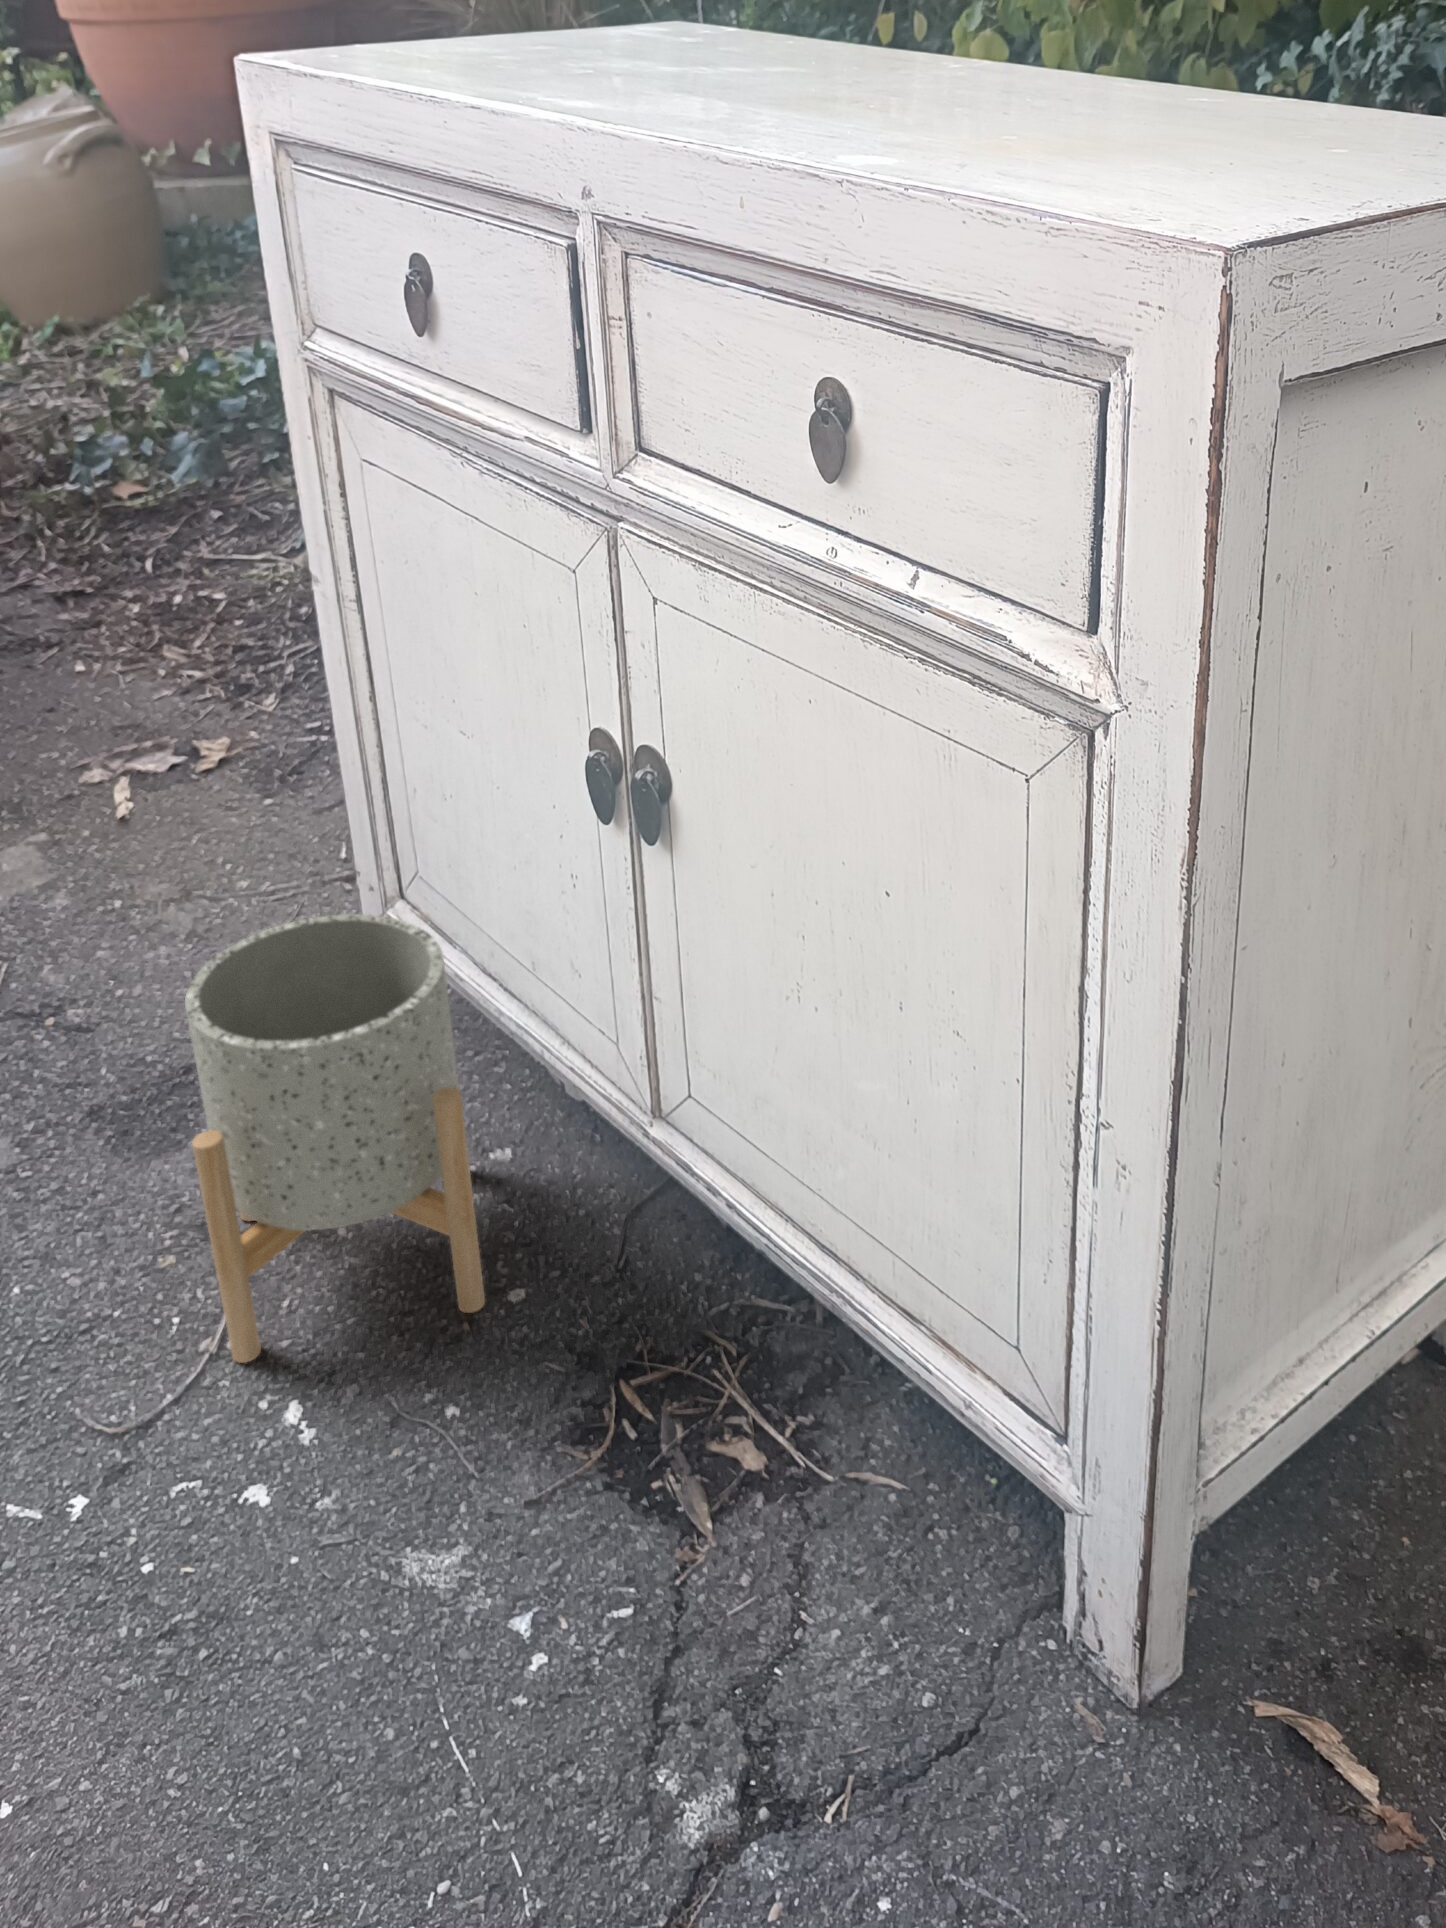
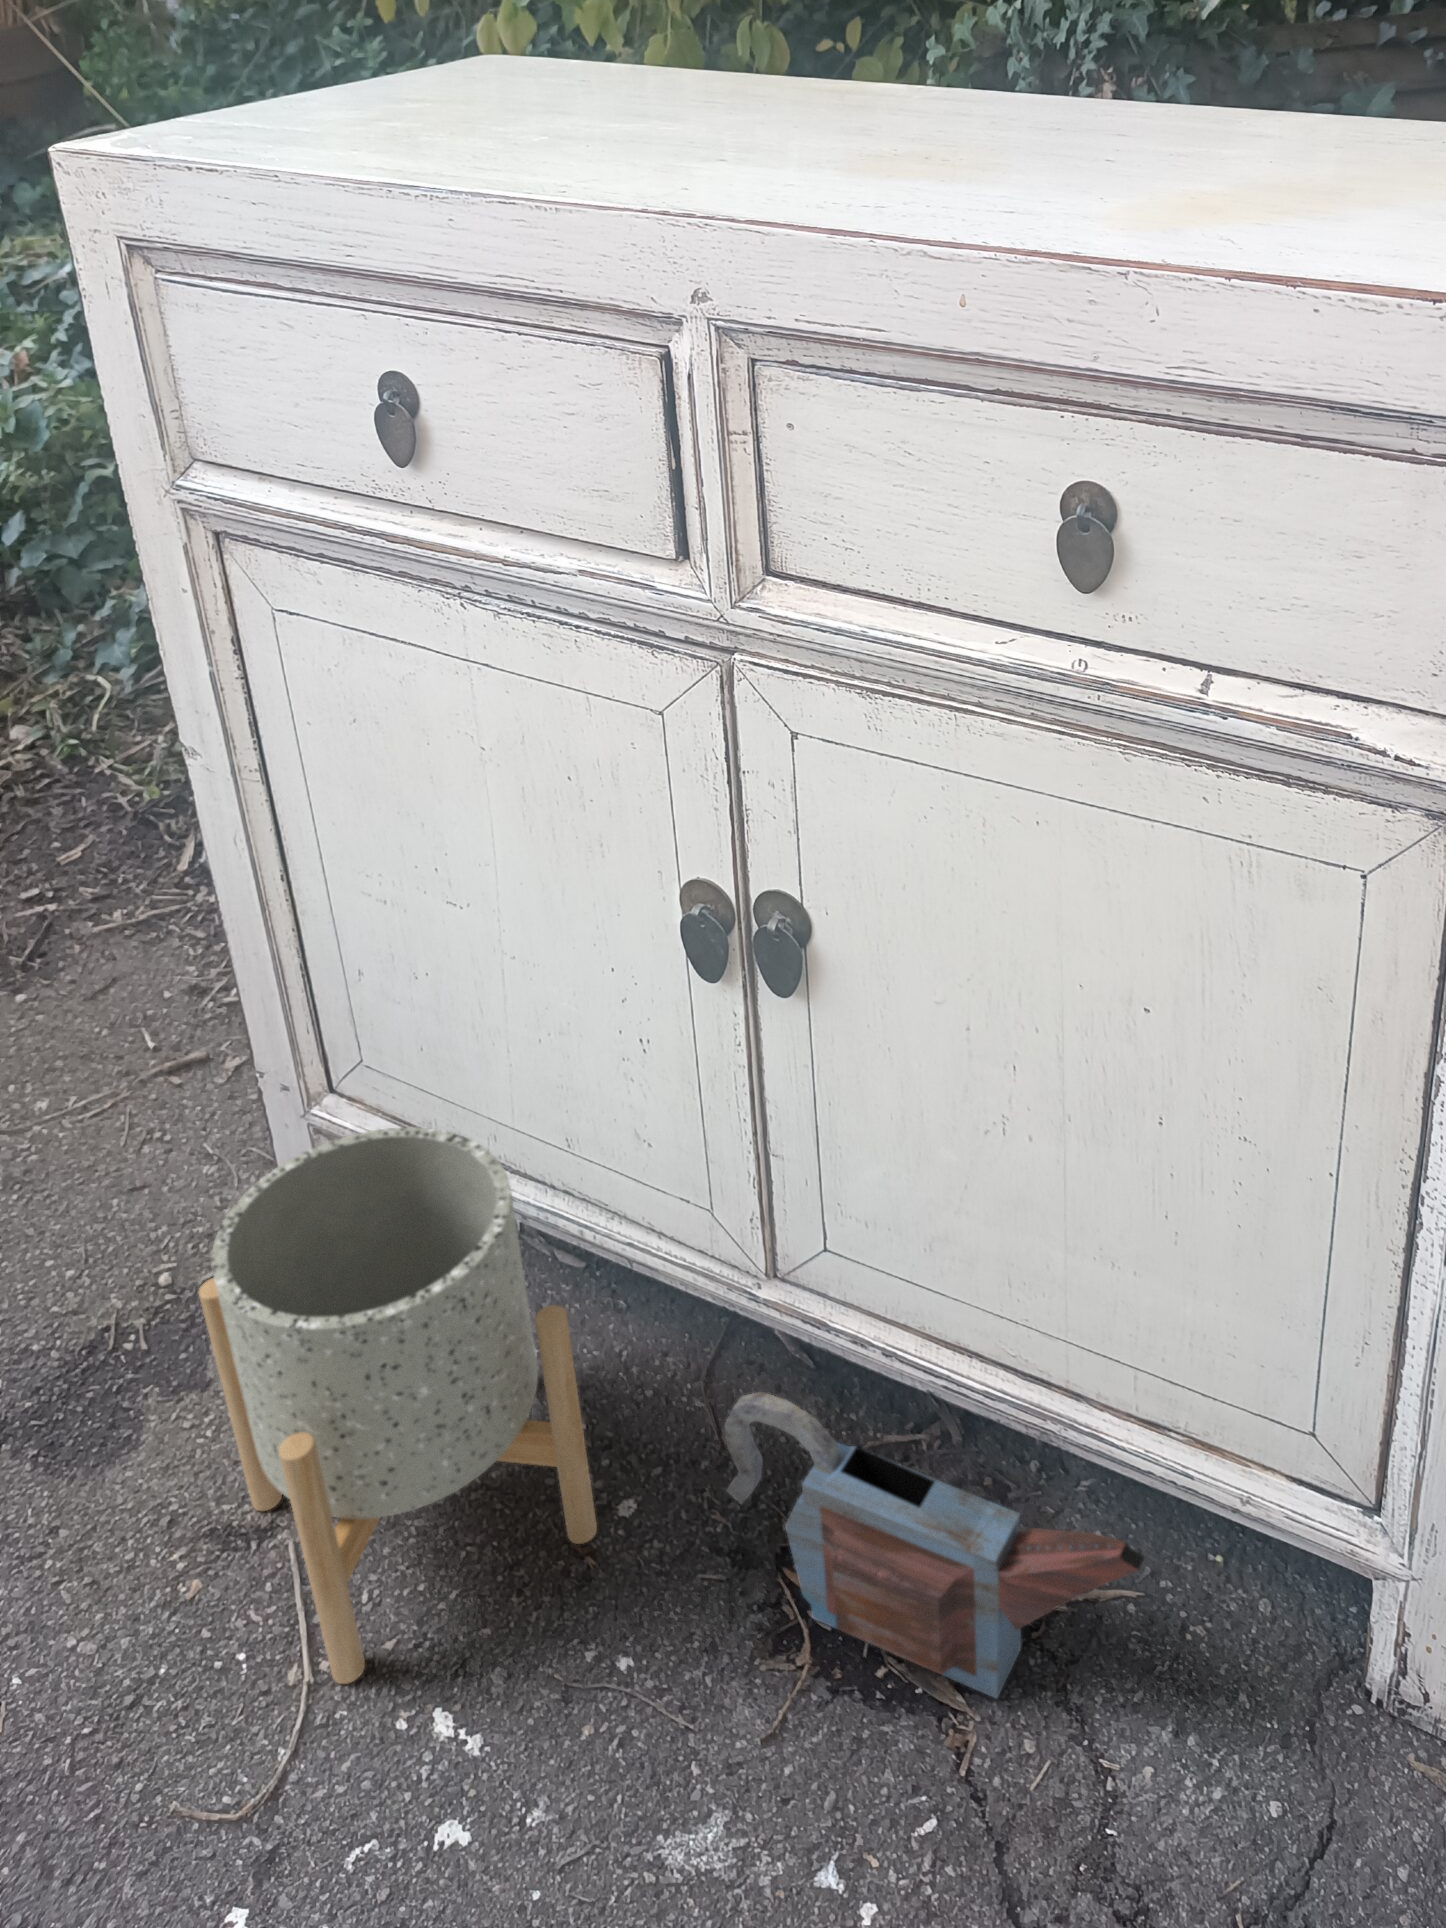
watering can: none [567,1203,846,1534] -> present [724,1392,1144,1698]

